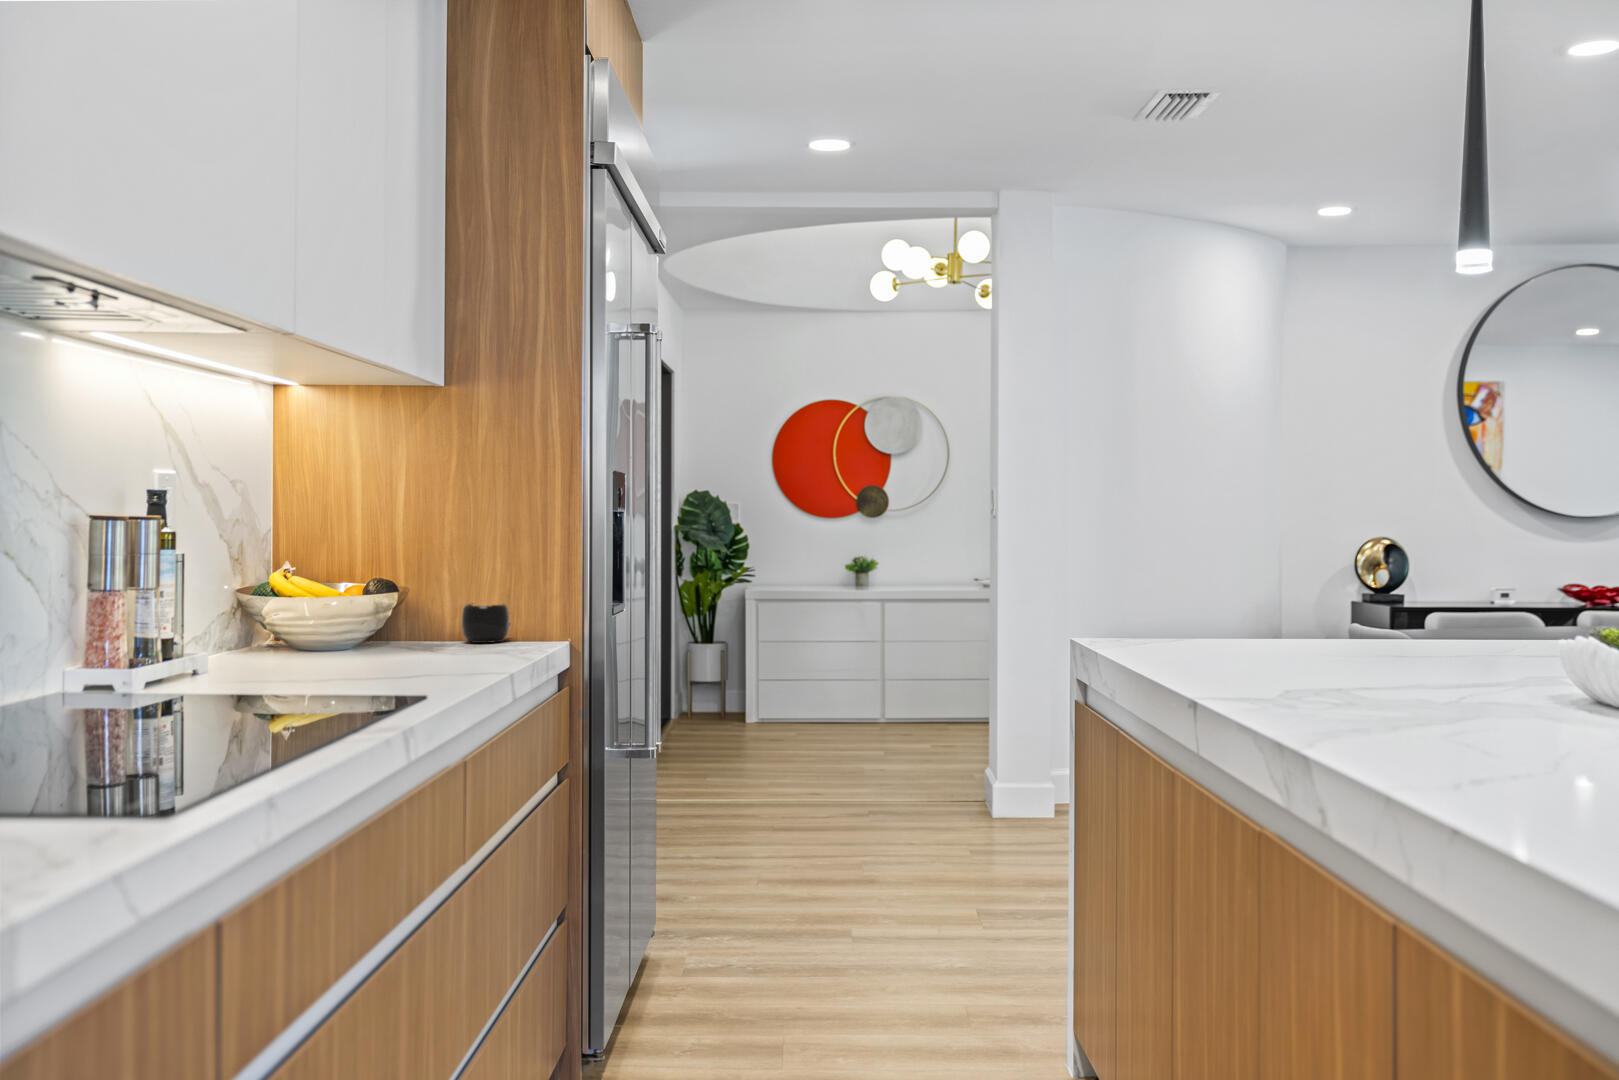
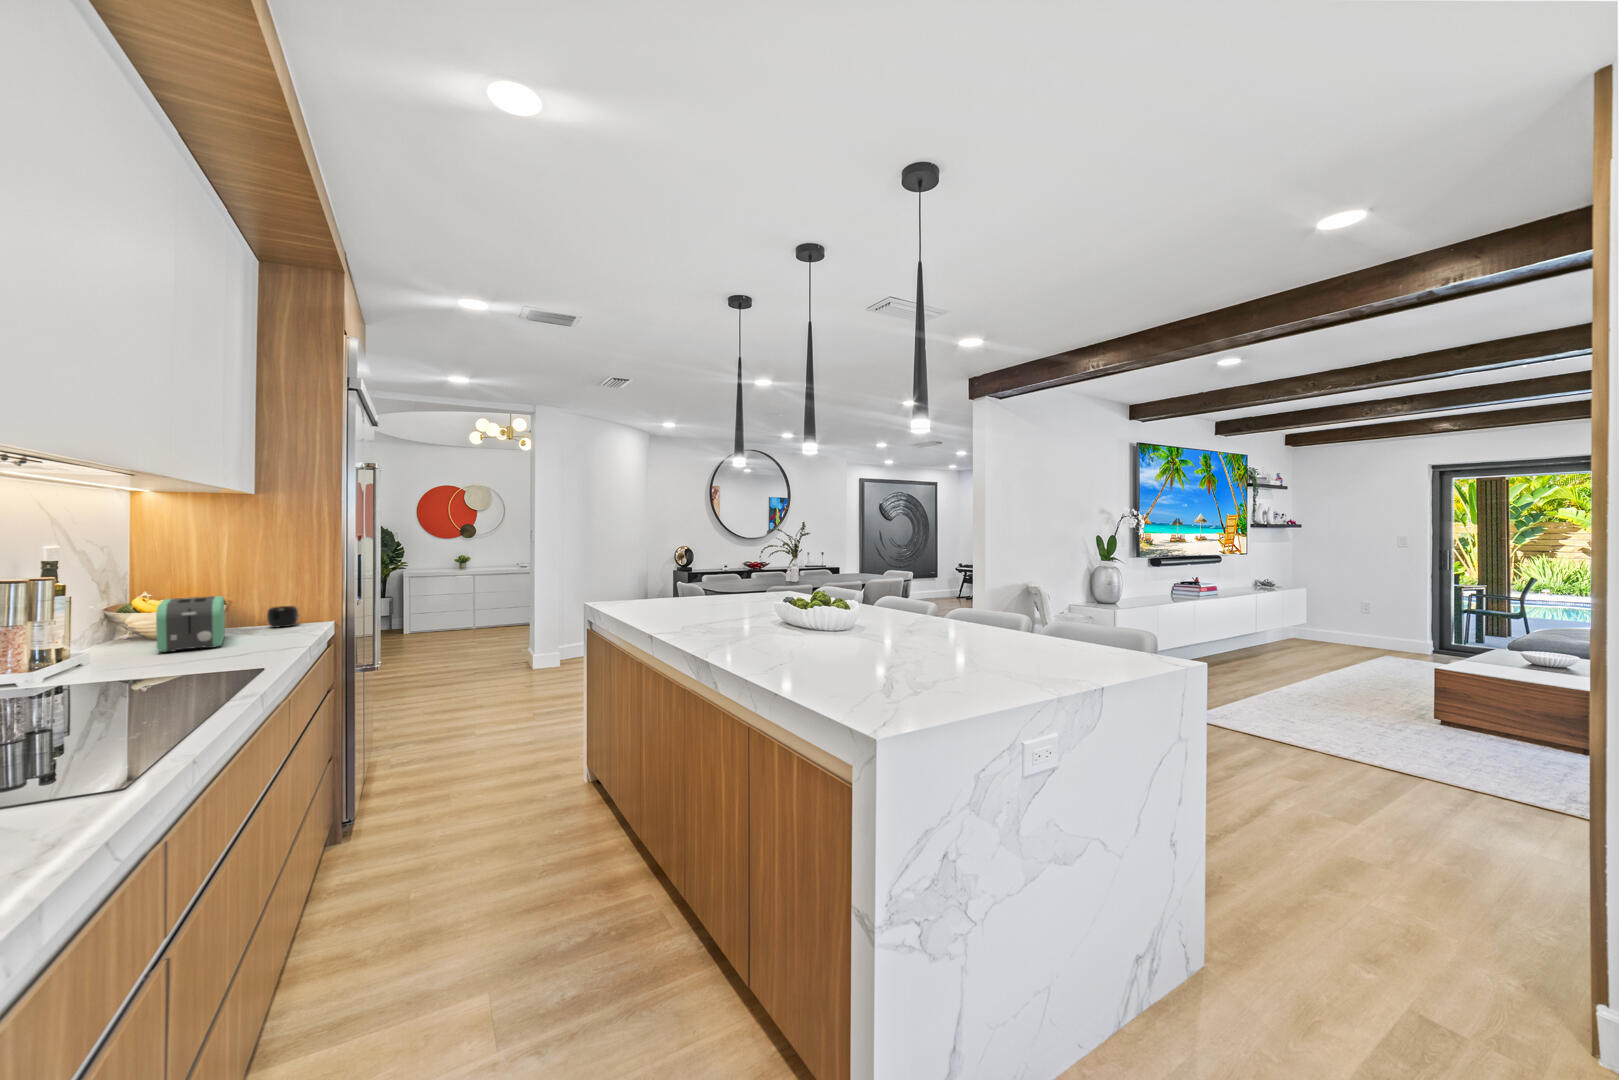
toaster: none [303,571,401,669] -> present [156,596,225,652]

